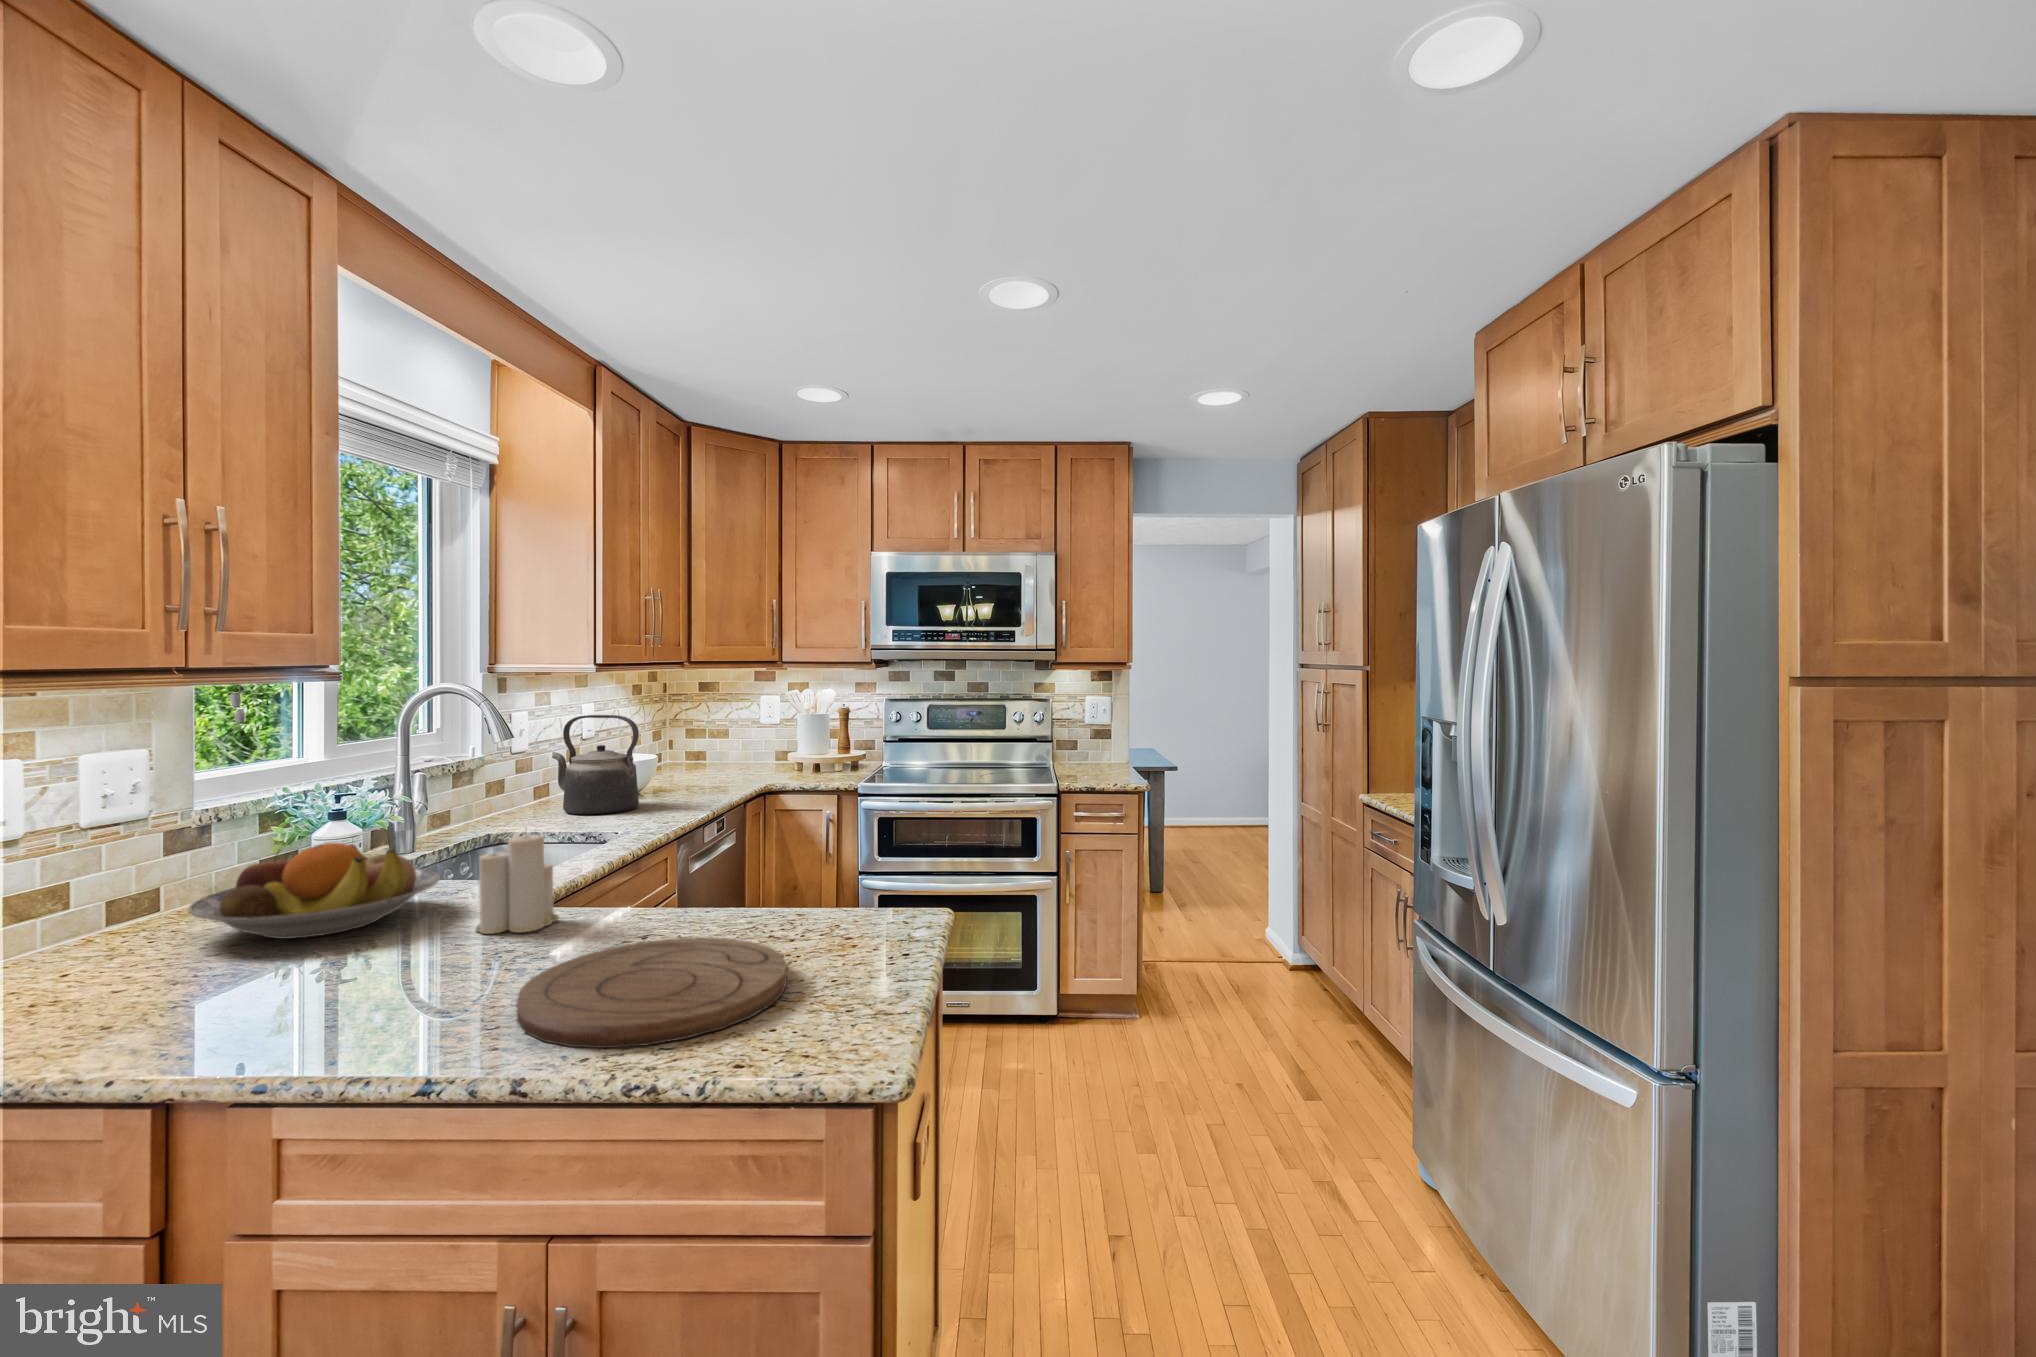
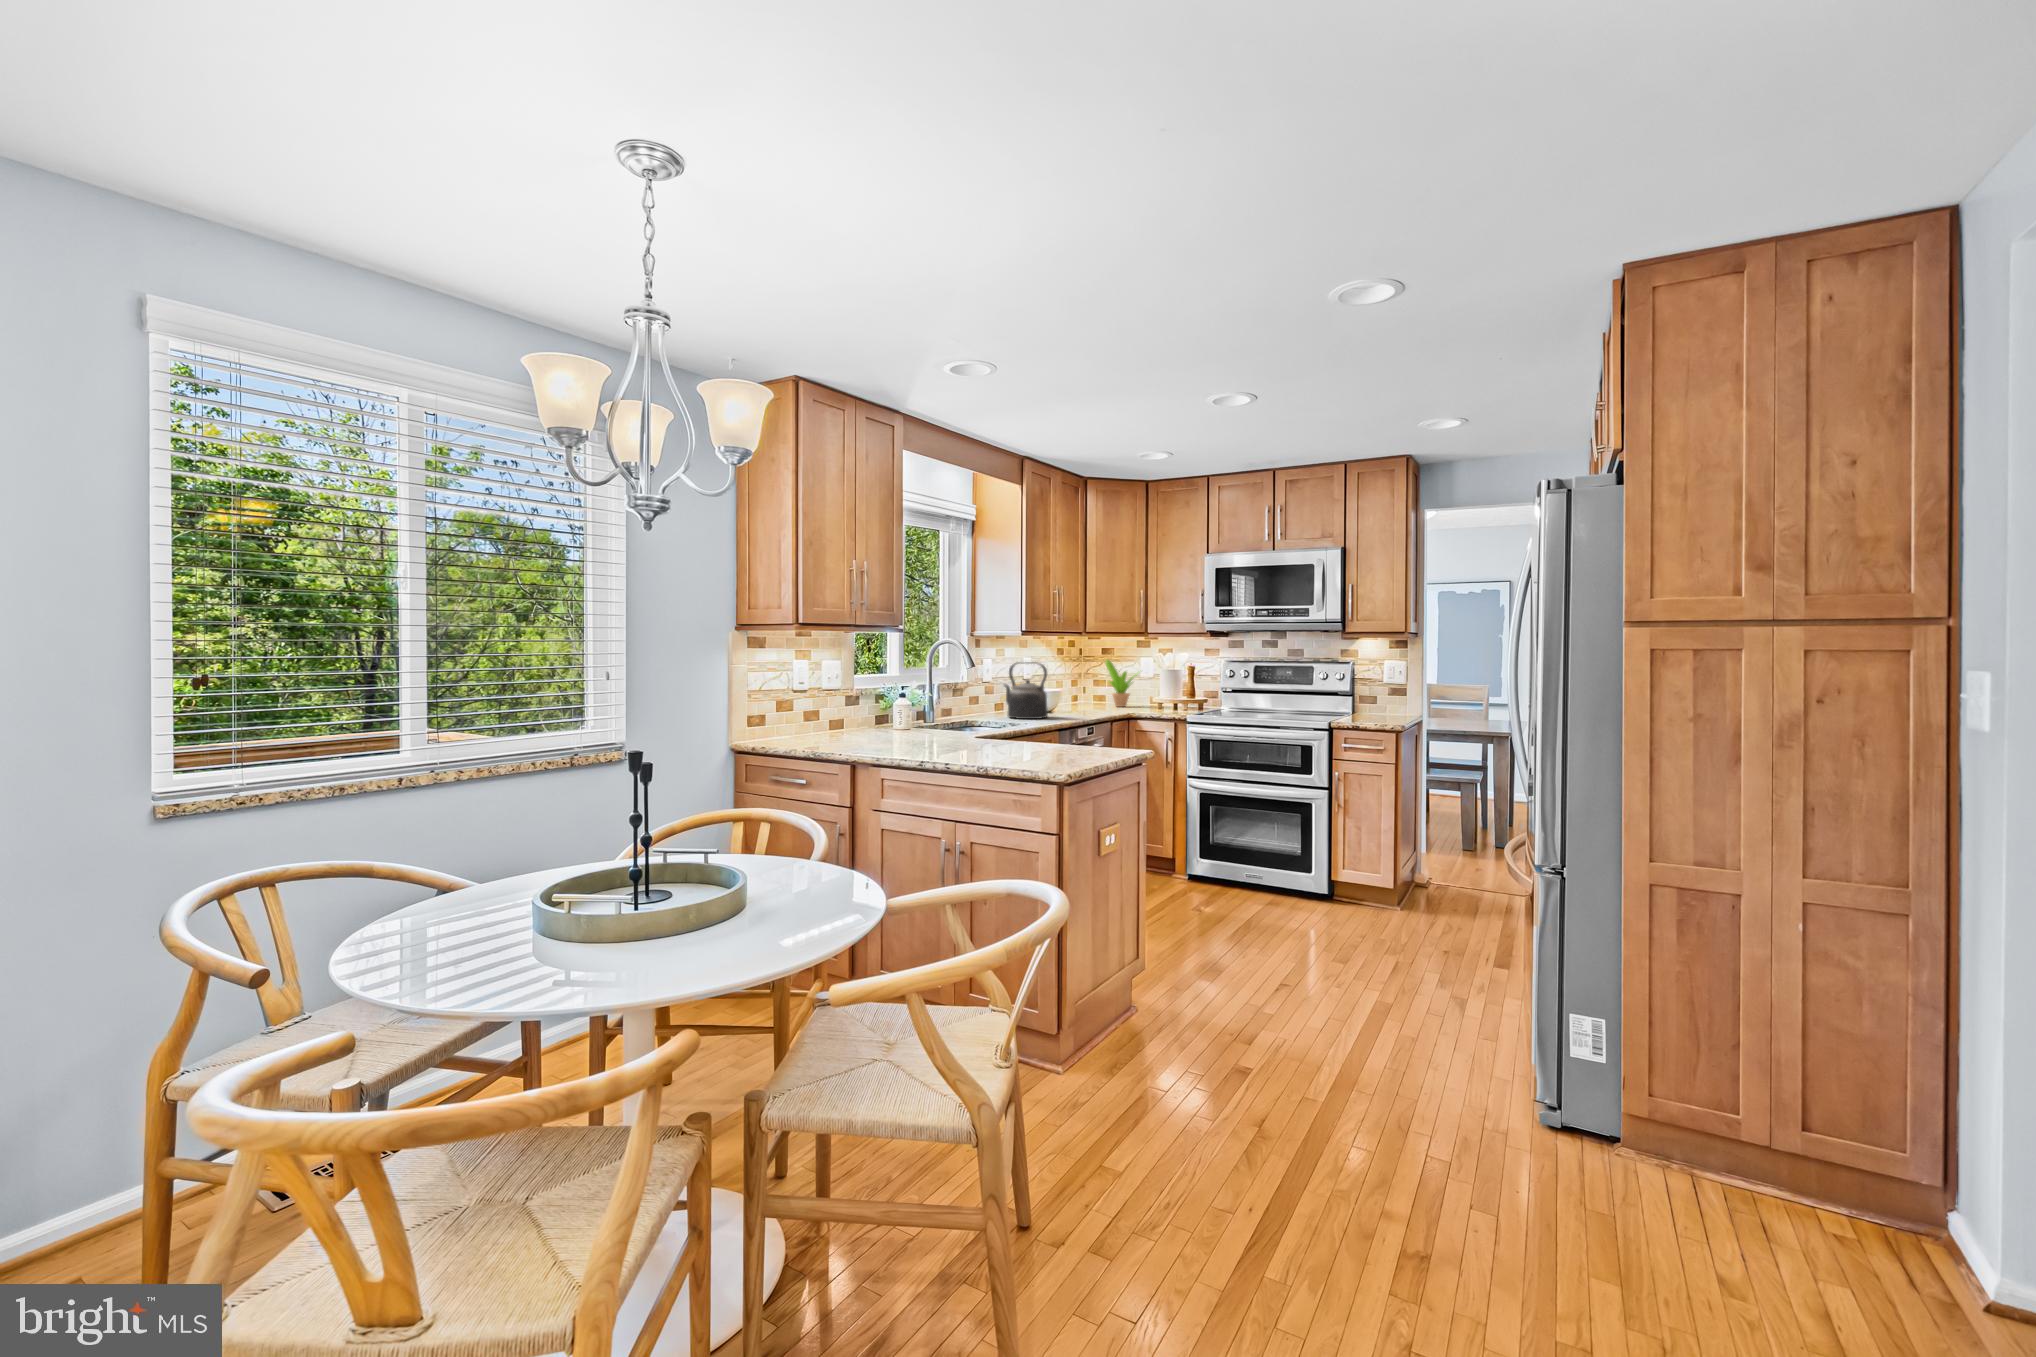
potted plant: none [704,698,765,770] -> present [1106,660,1134,707]
candle: present [476,833,559,934] -> none [948,697,981,743]
fruit bowl: present [188,843,440,939] -> none [853,701,938,739]
cutting board: present [517,937,787,1048] -> none [953,744,1054,764]

